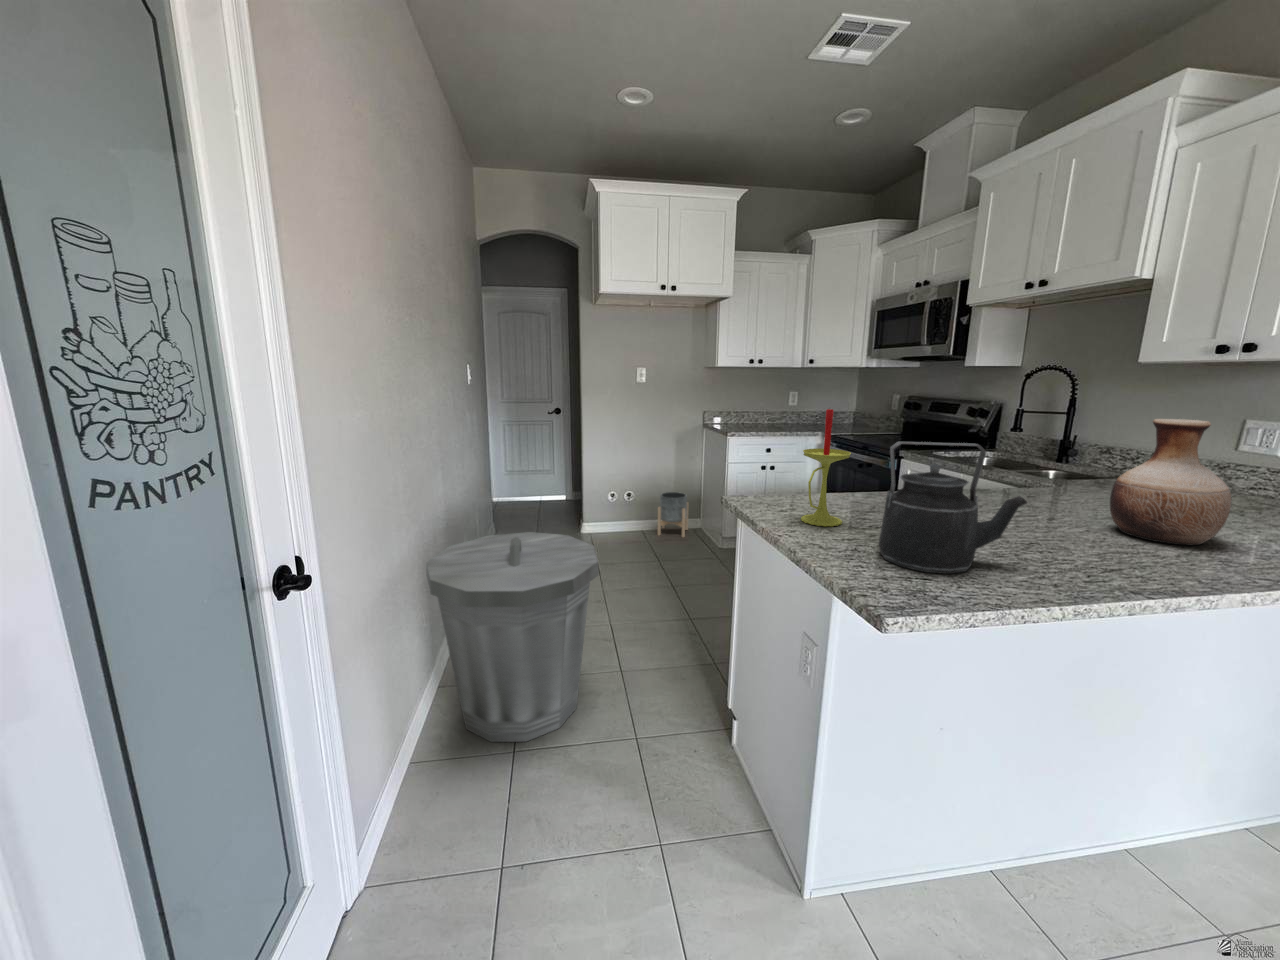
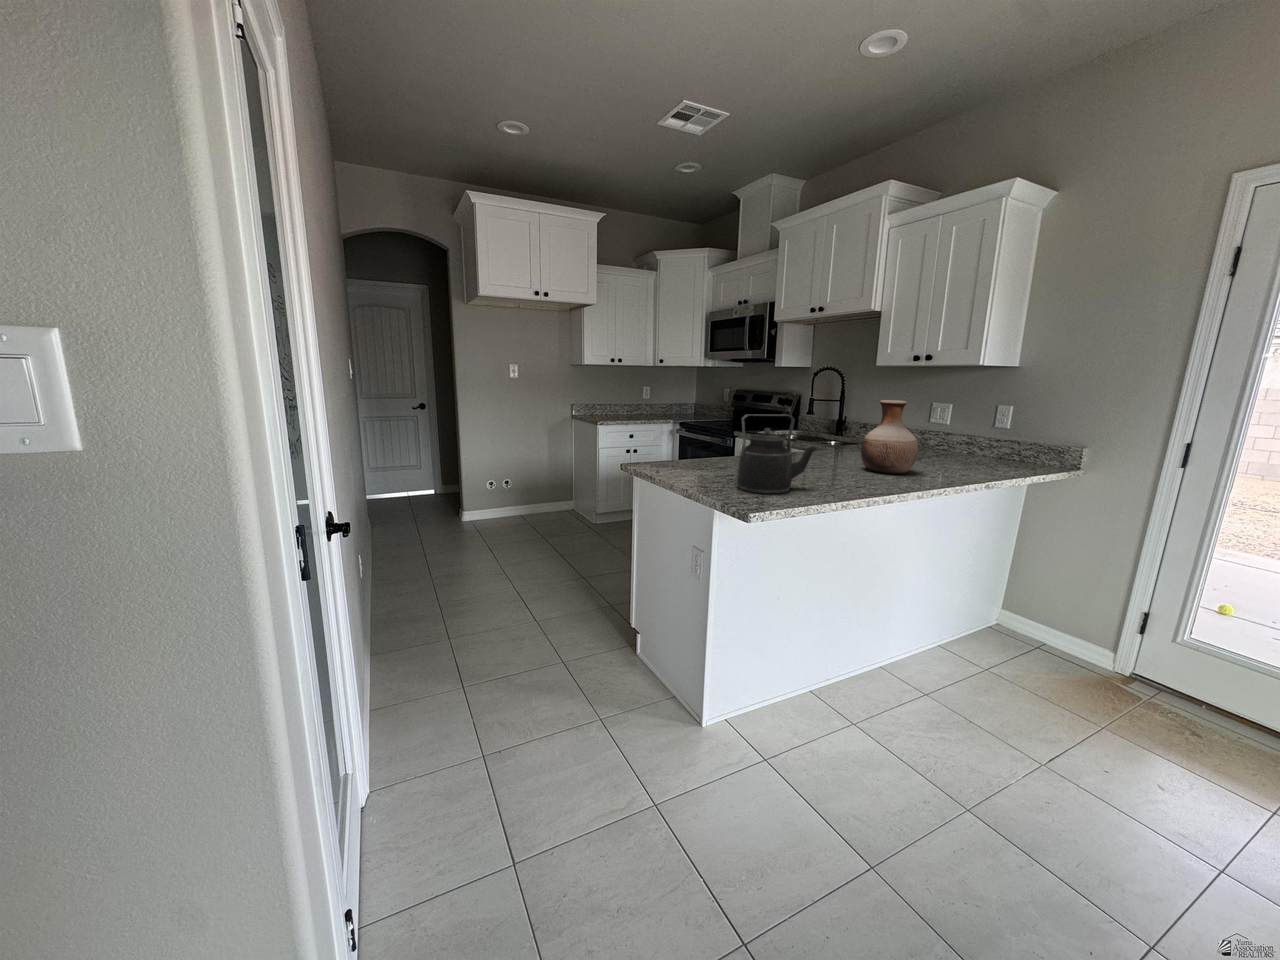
candle: present [801,409,851,526] -> none [683,394,714,476]
planter: present [658,492,688,537] -> none [536,477,563,516]
trash can: present [426,532,599,742] -> none [368,508,523,682]

